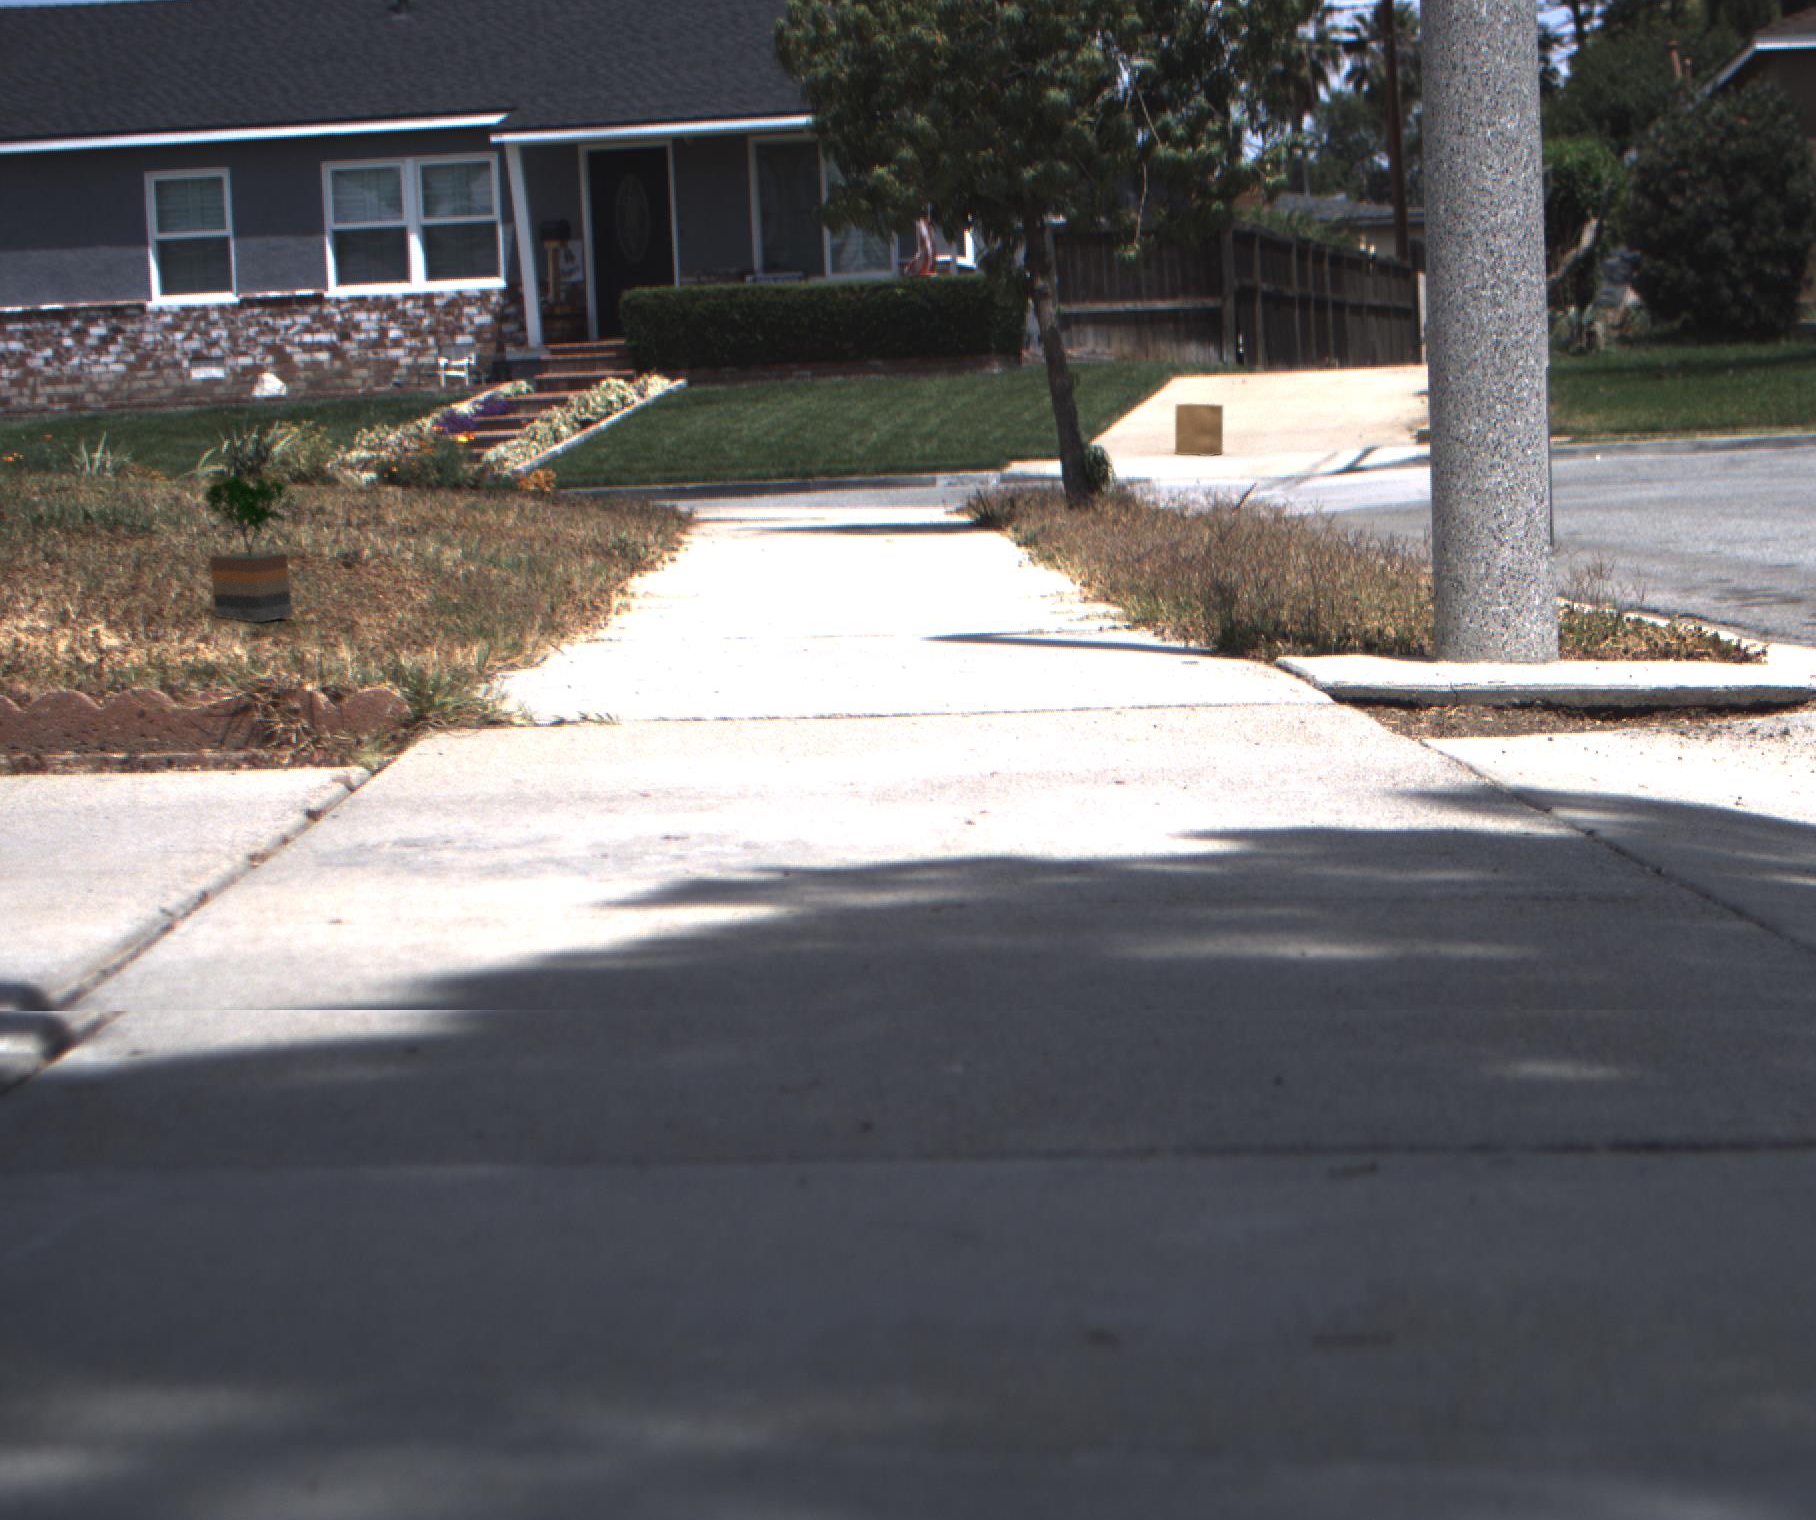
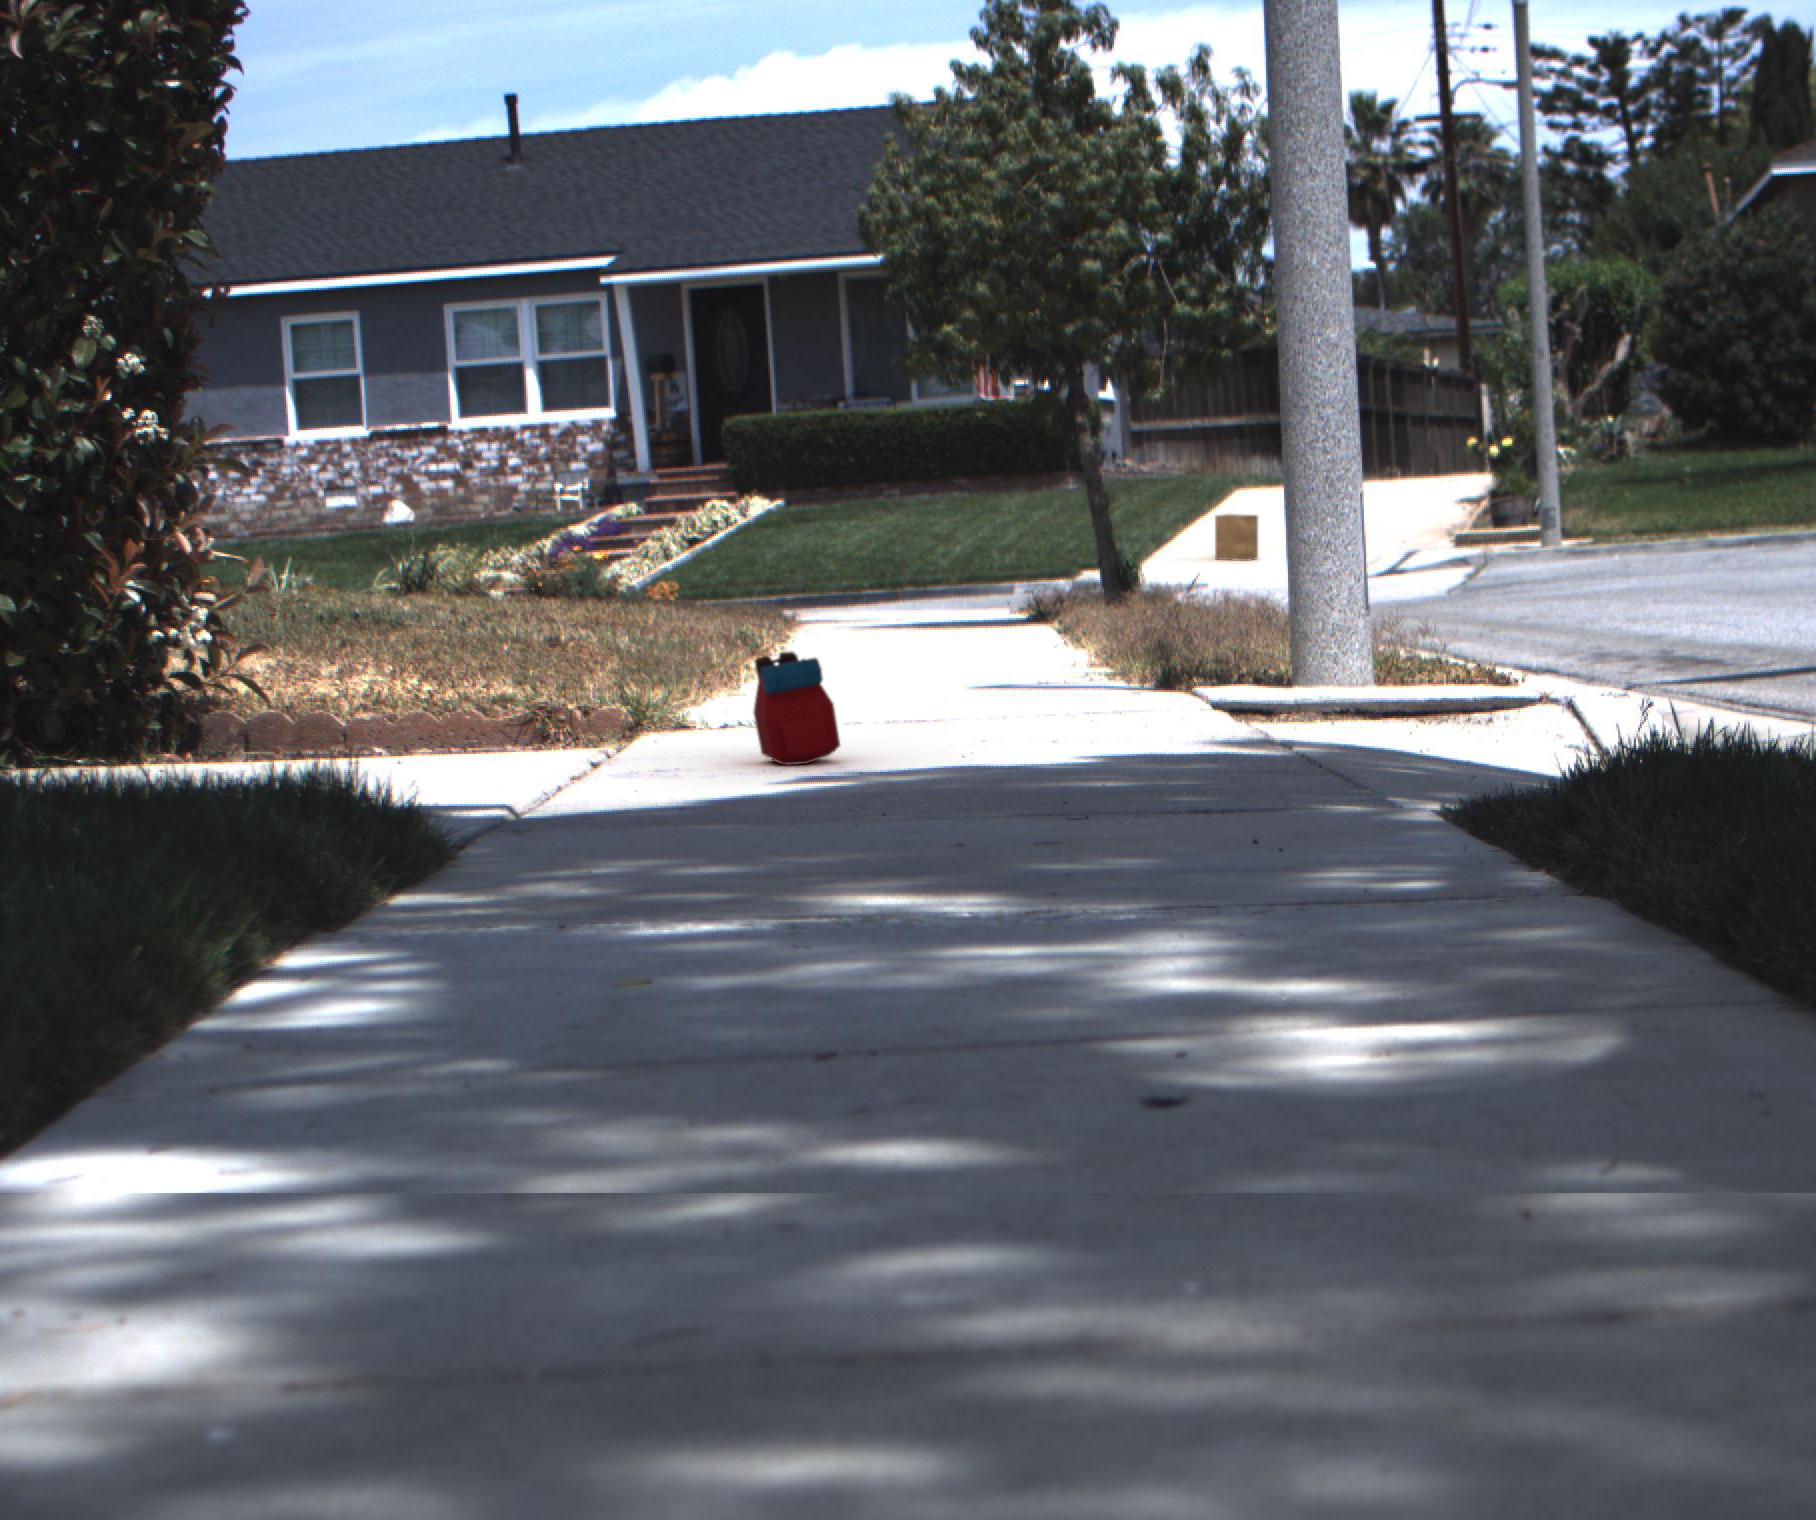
potted tree: present [205,476,296,622] -> none [481,576,544,674]
backpack: none [594,622,748,825] -> present [753,651,840,765]

